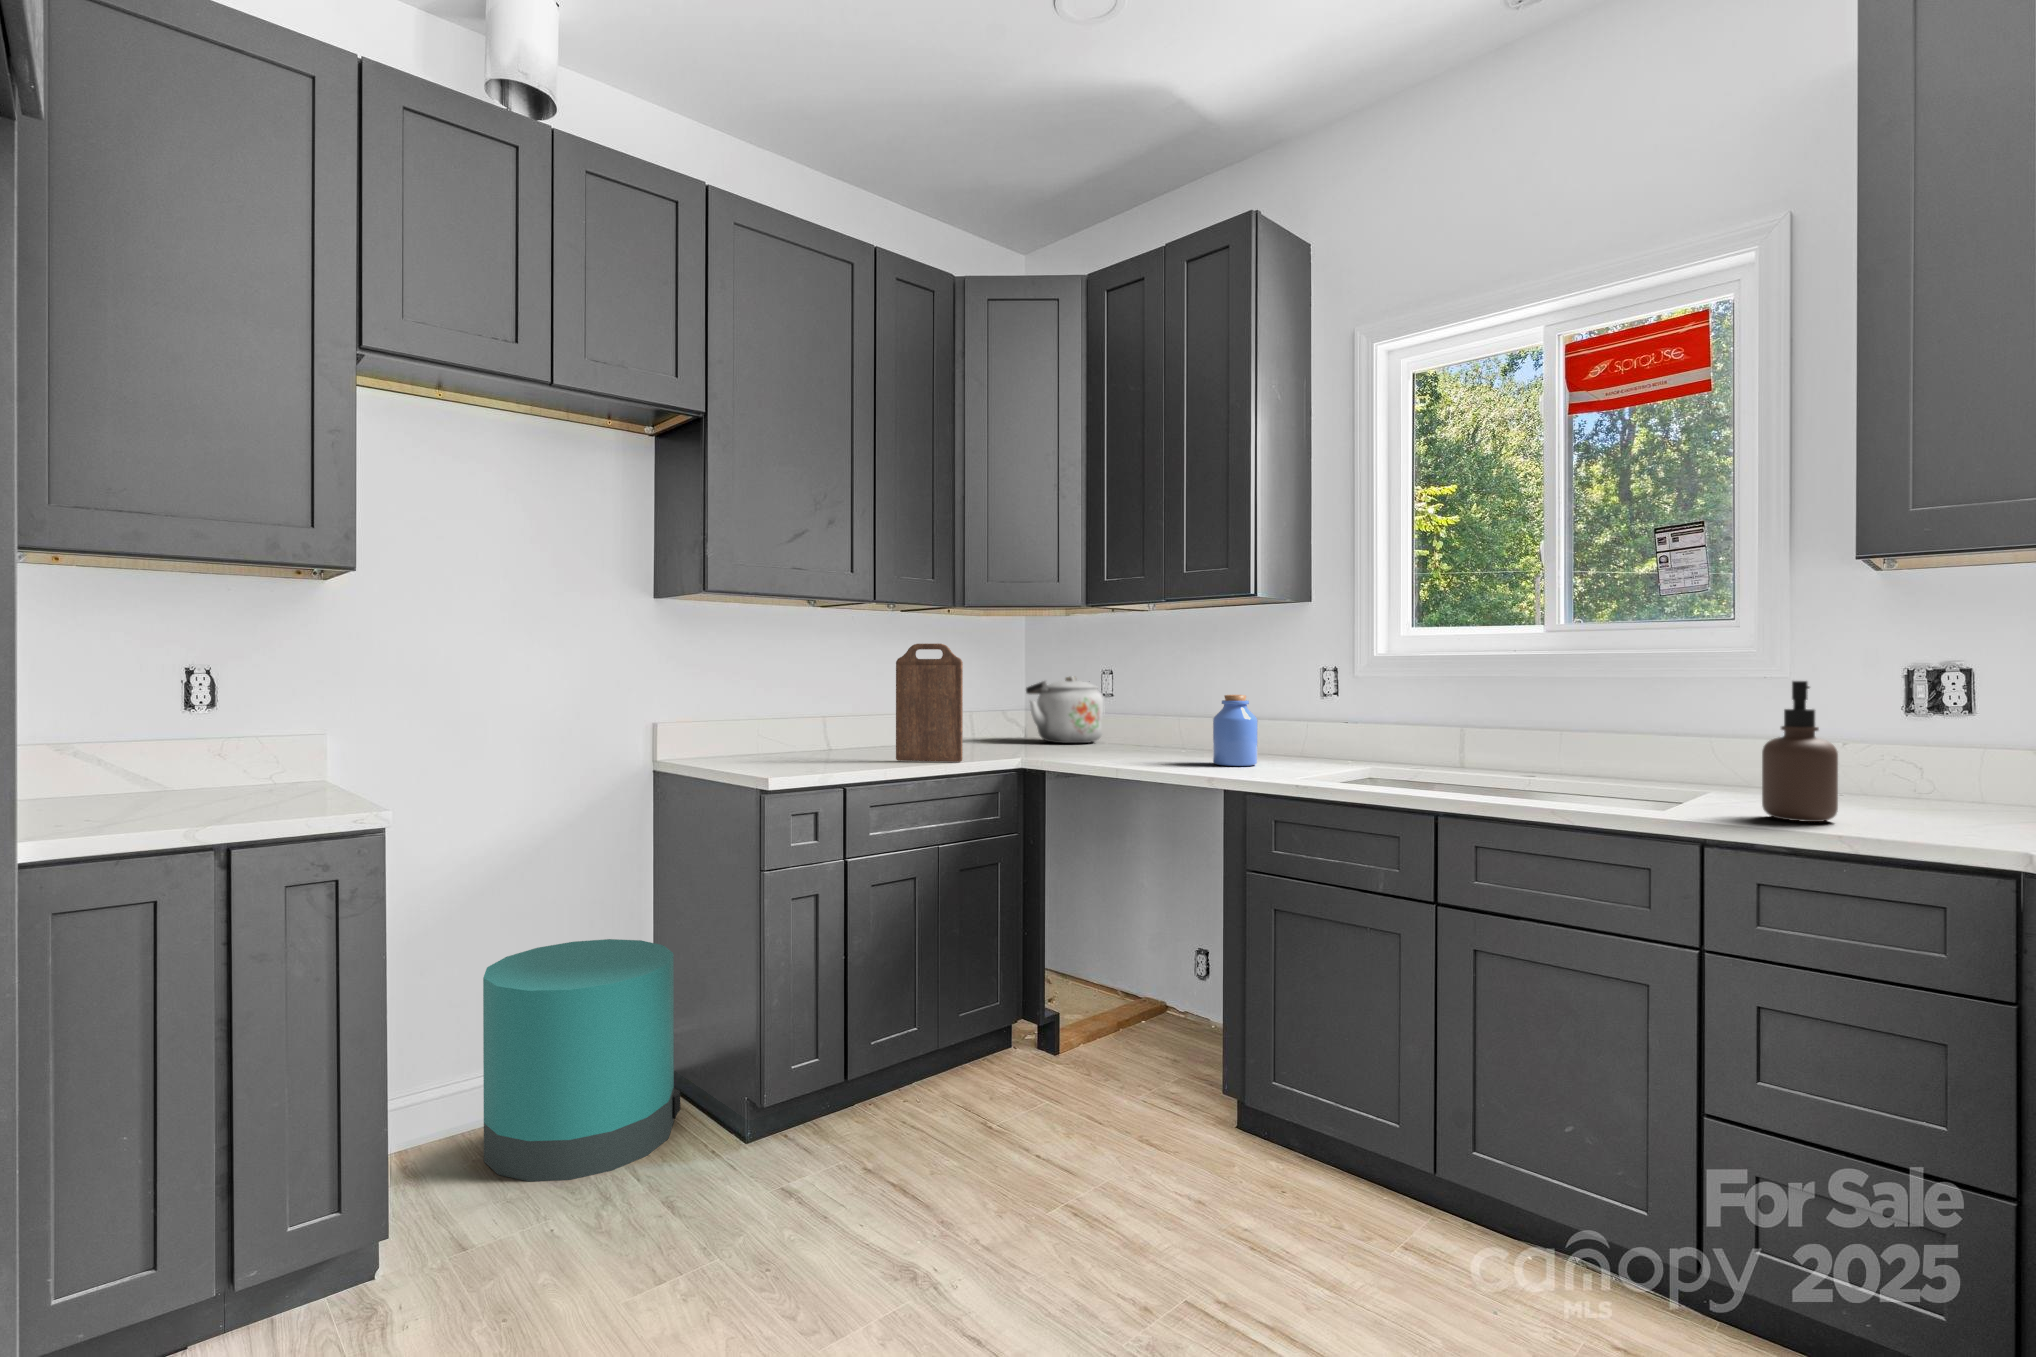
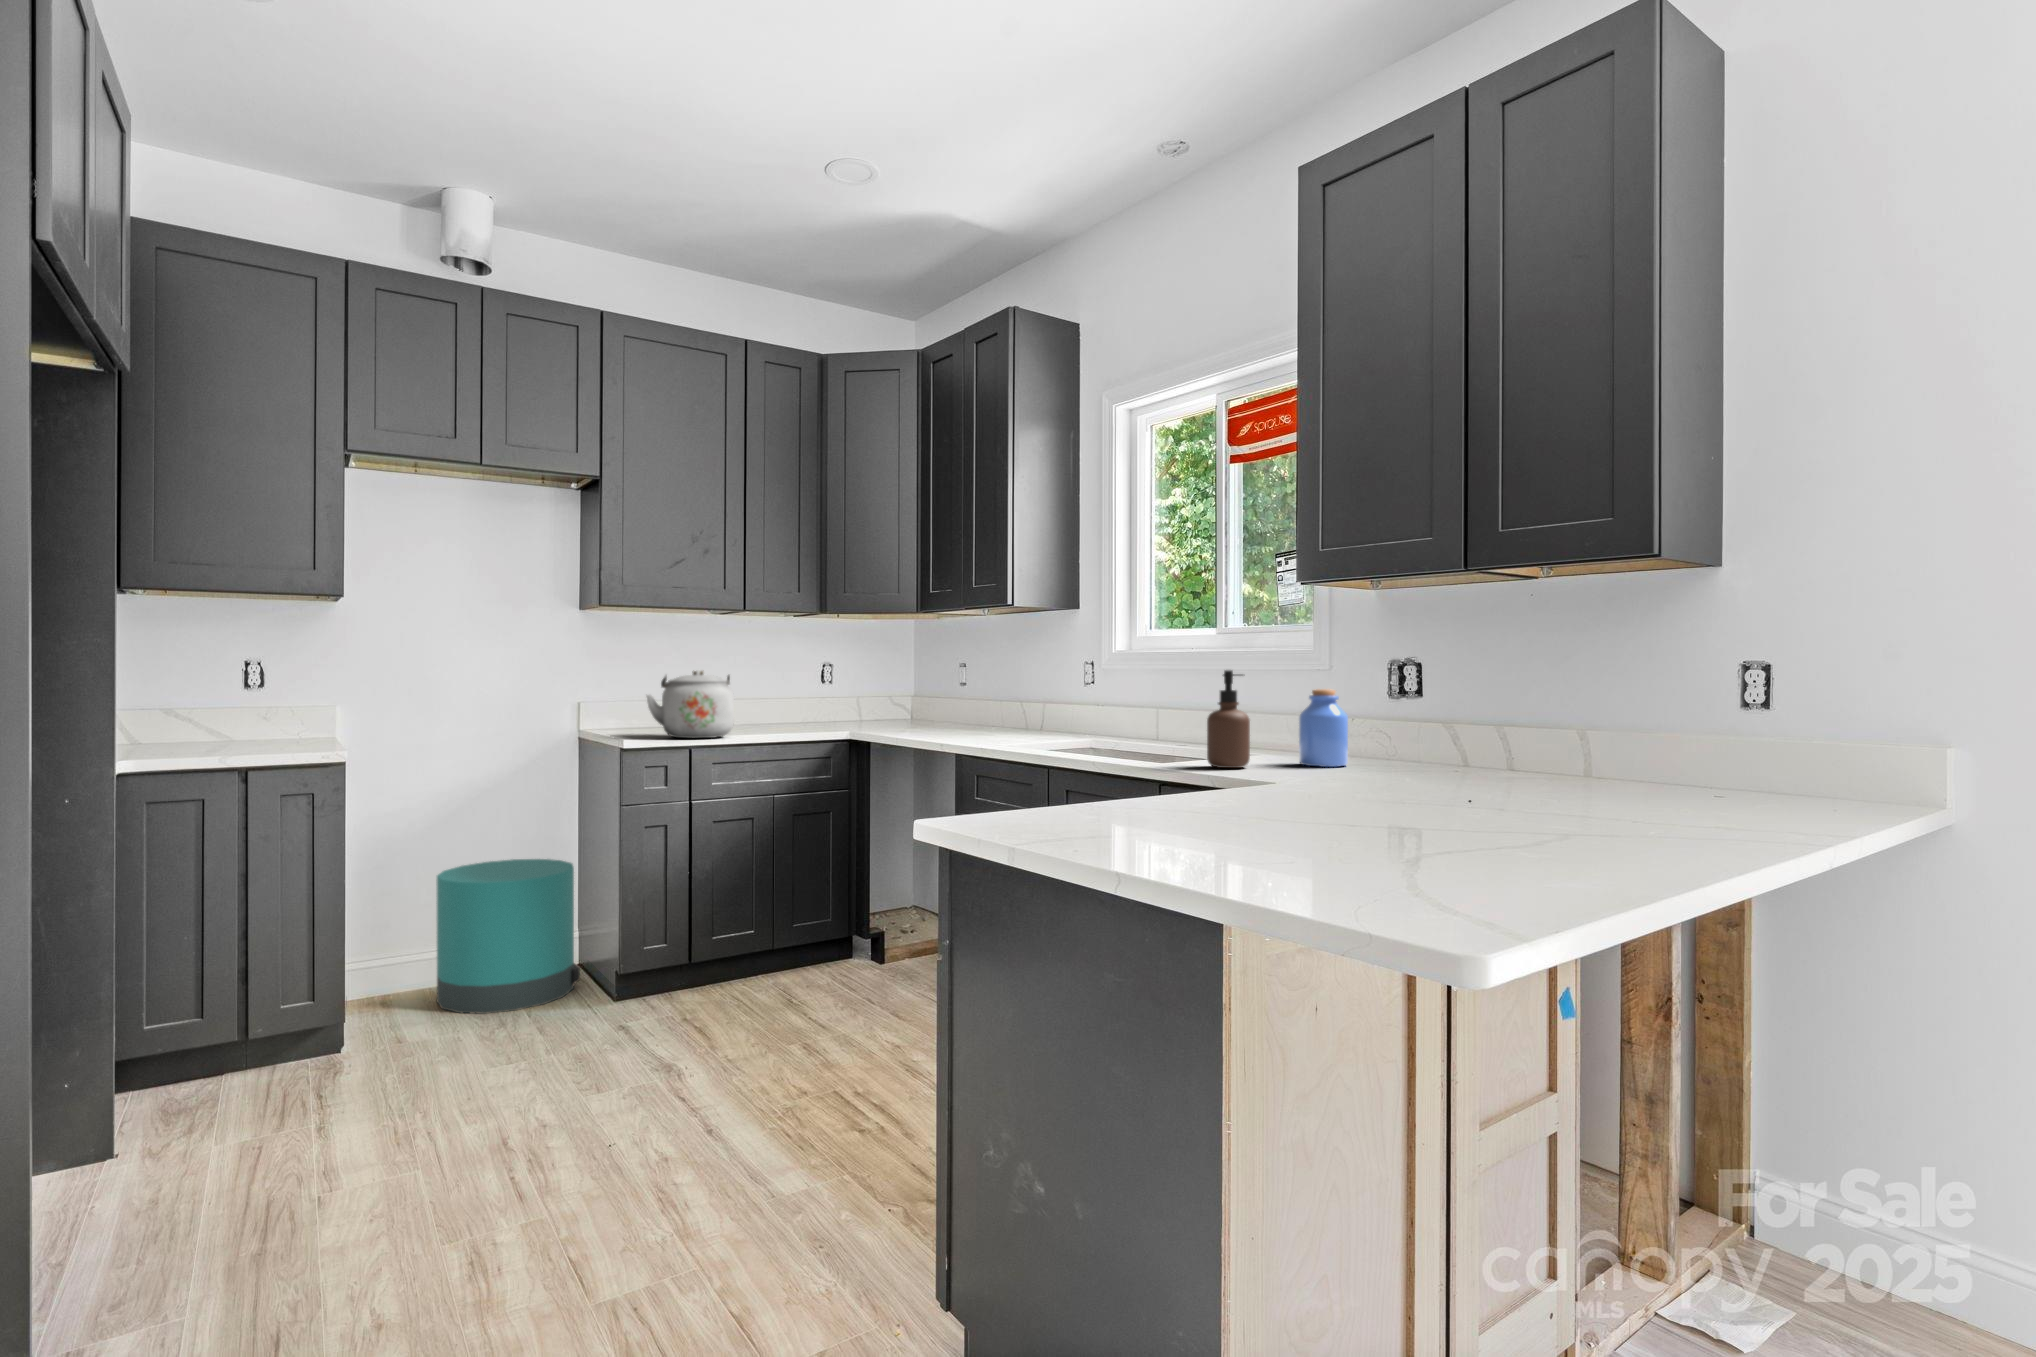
cutting board: present [896,644,963,762] -> none [754,644,800,734]
kettle: present [1026,676,1103,743] -> present [646,670,734,738]
jar: present [1213,695,1257,766] -> present [1299,689,1348,767]

